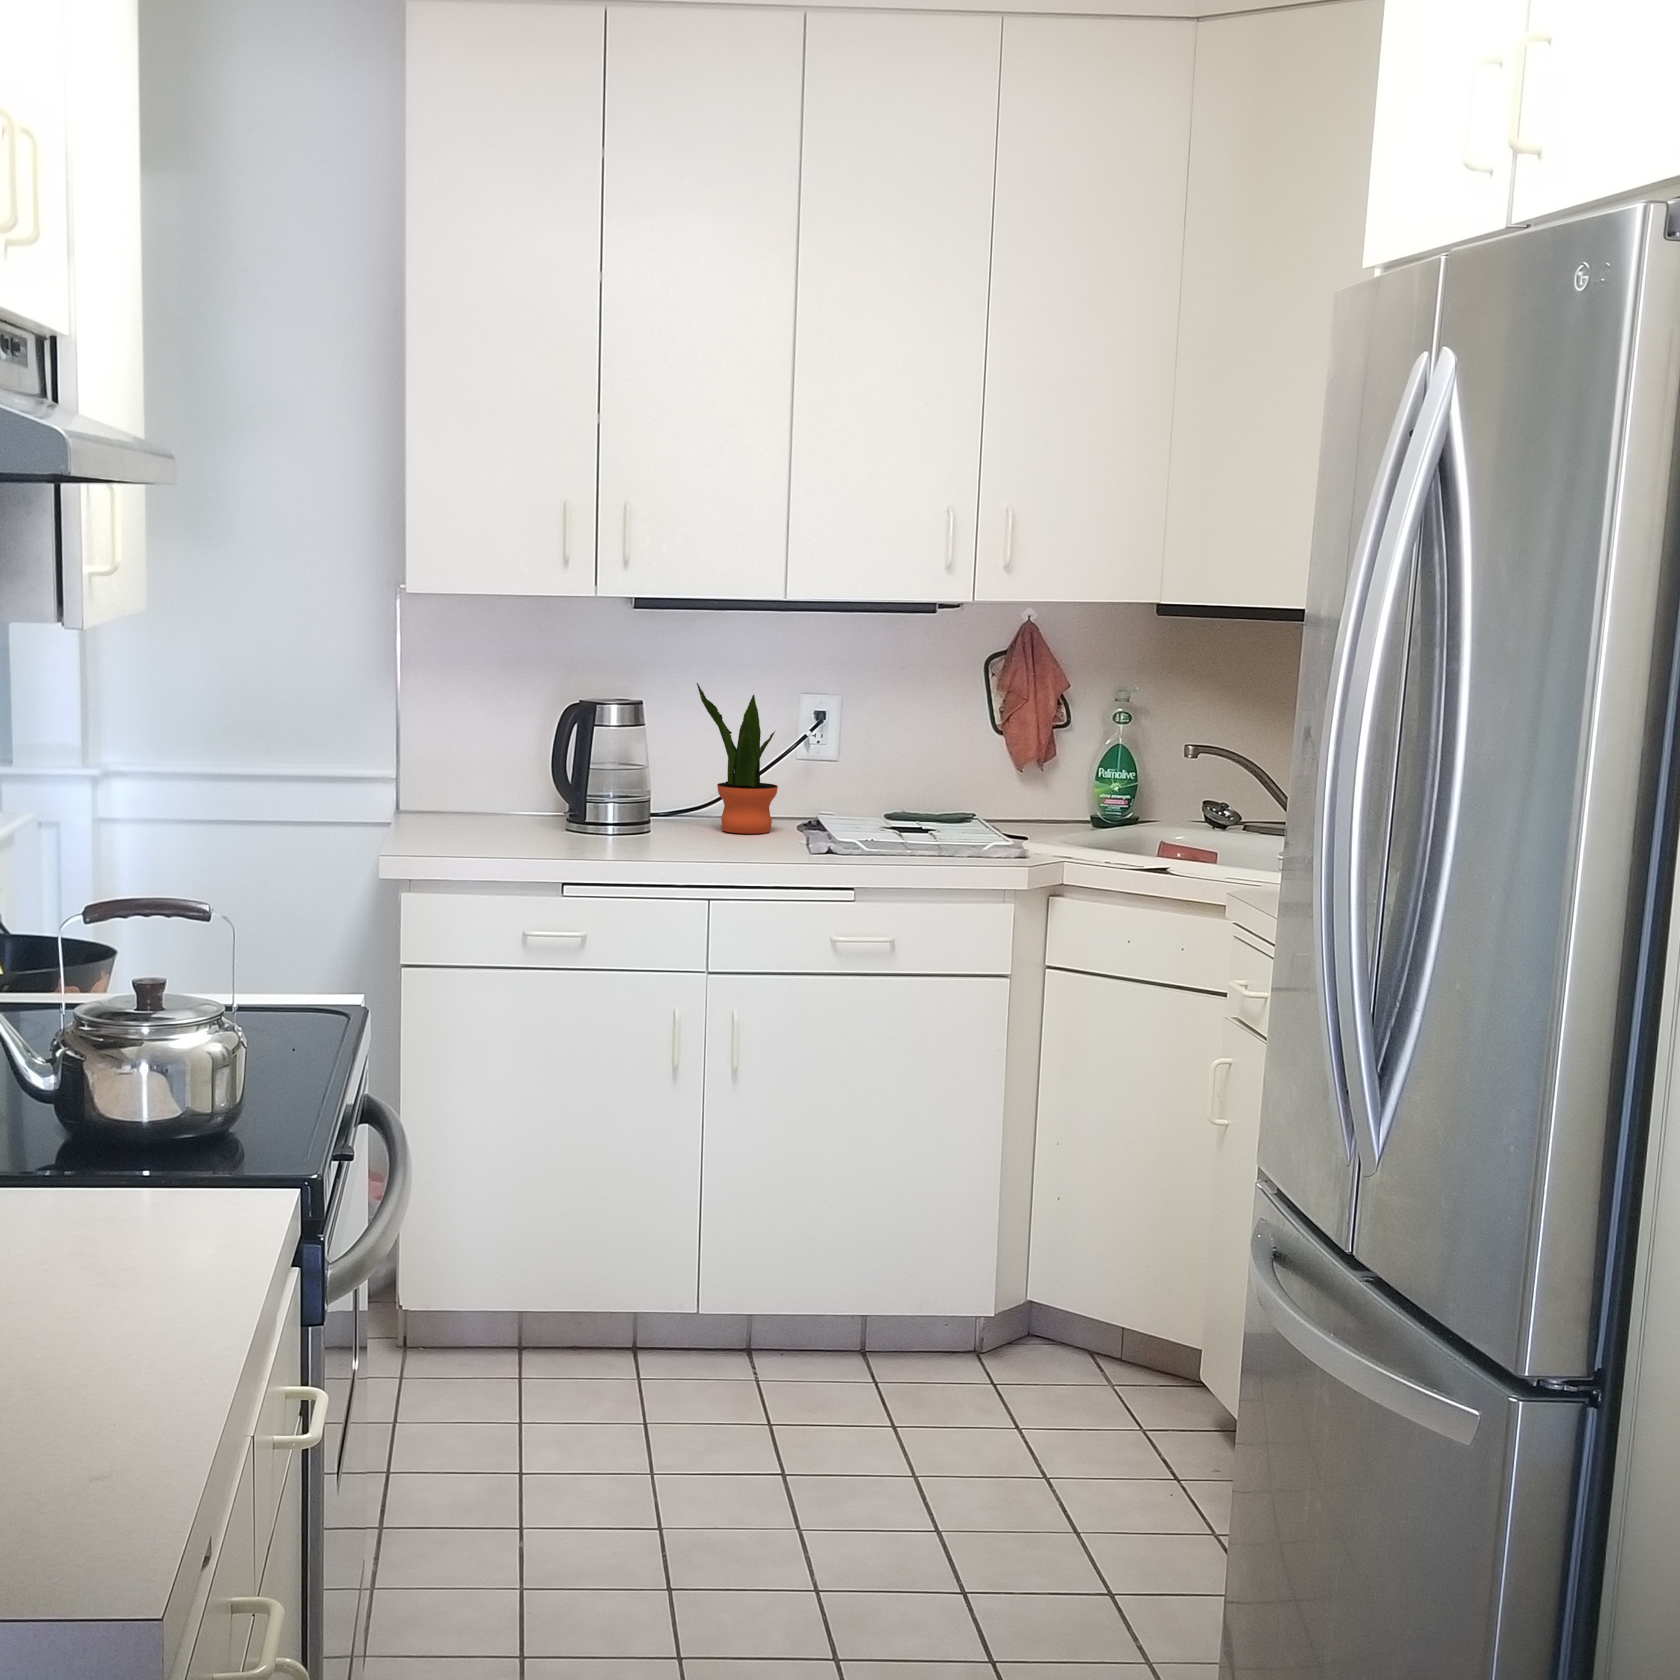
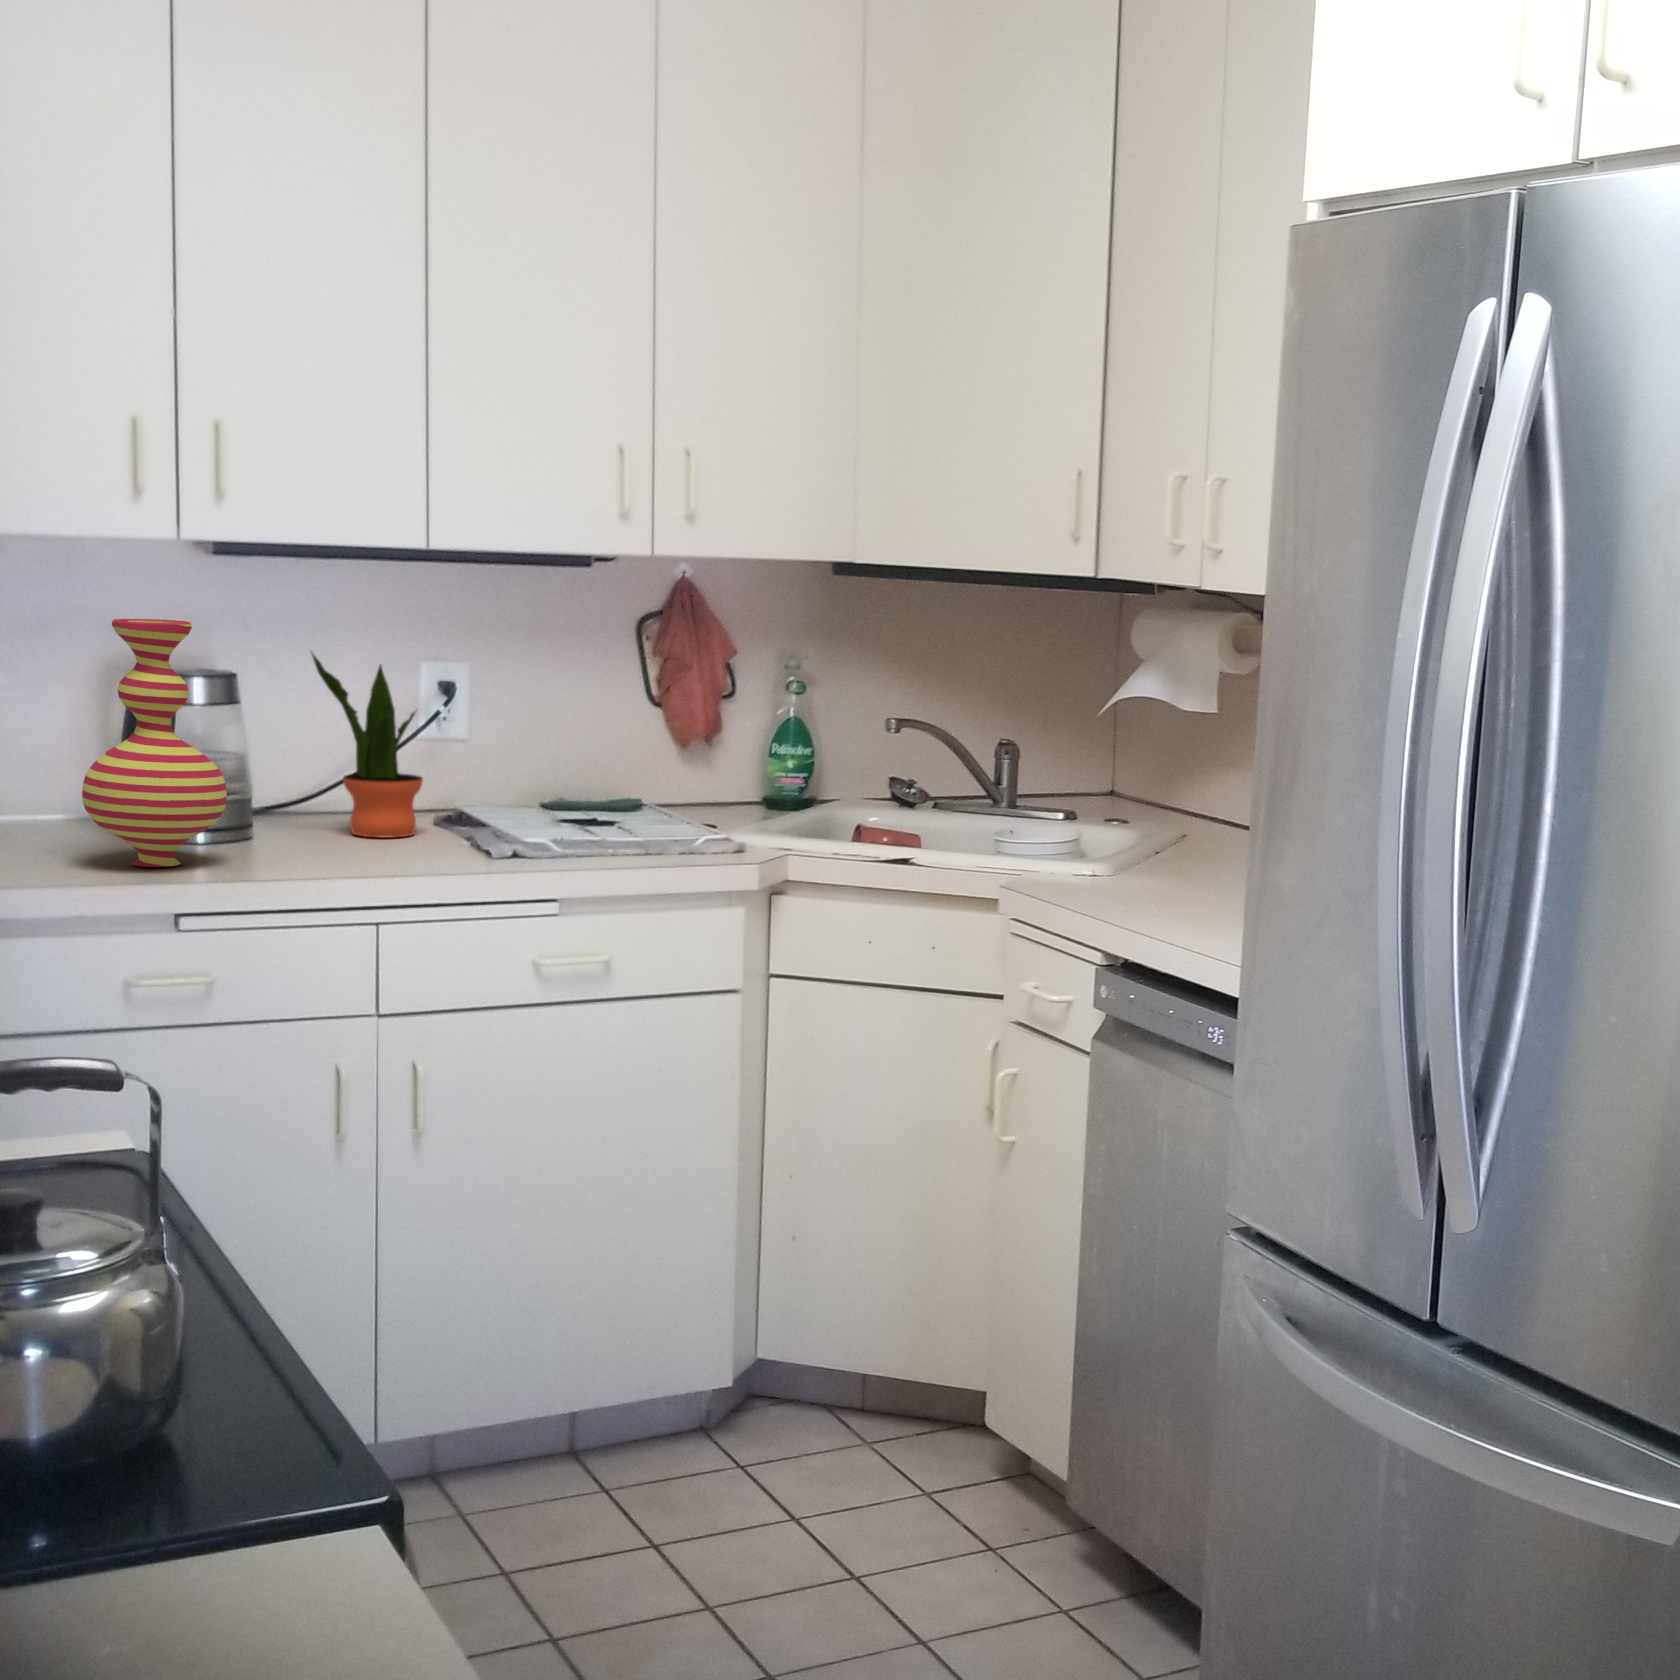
vase: none [510,657,611,846] -> present [82,619,227,867]

